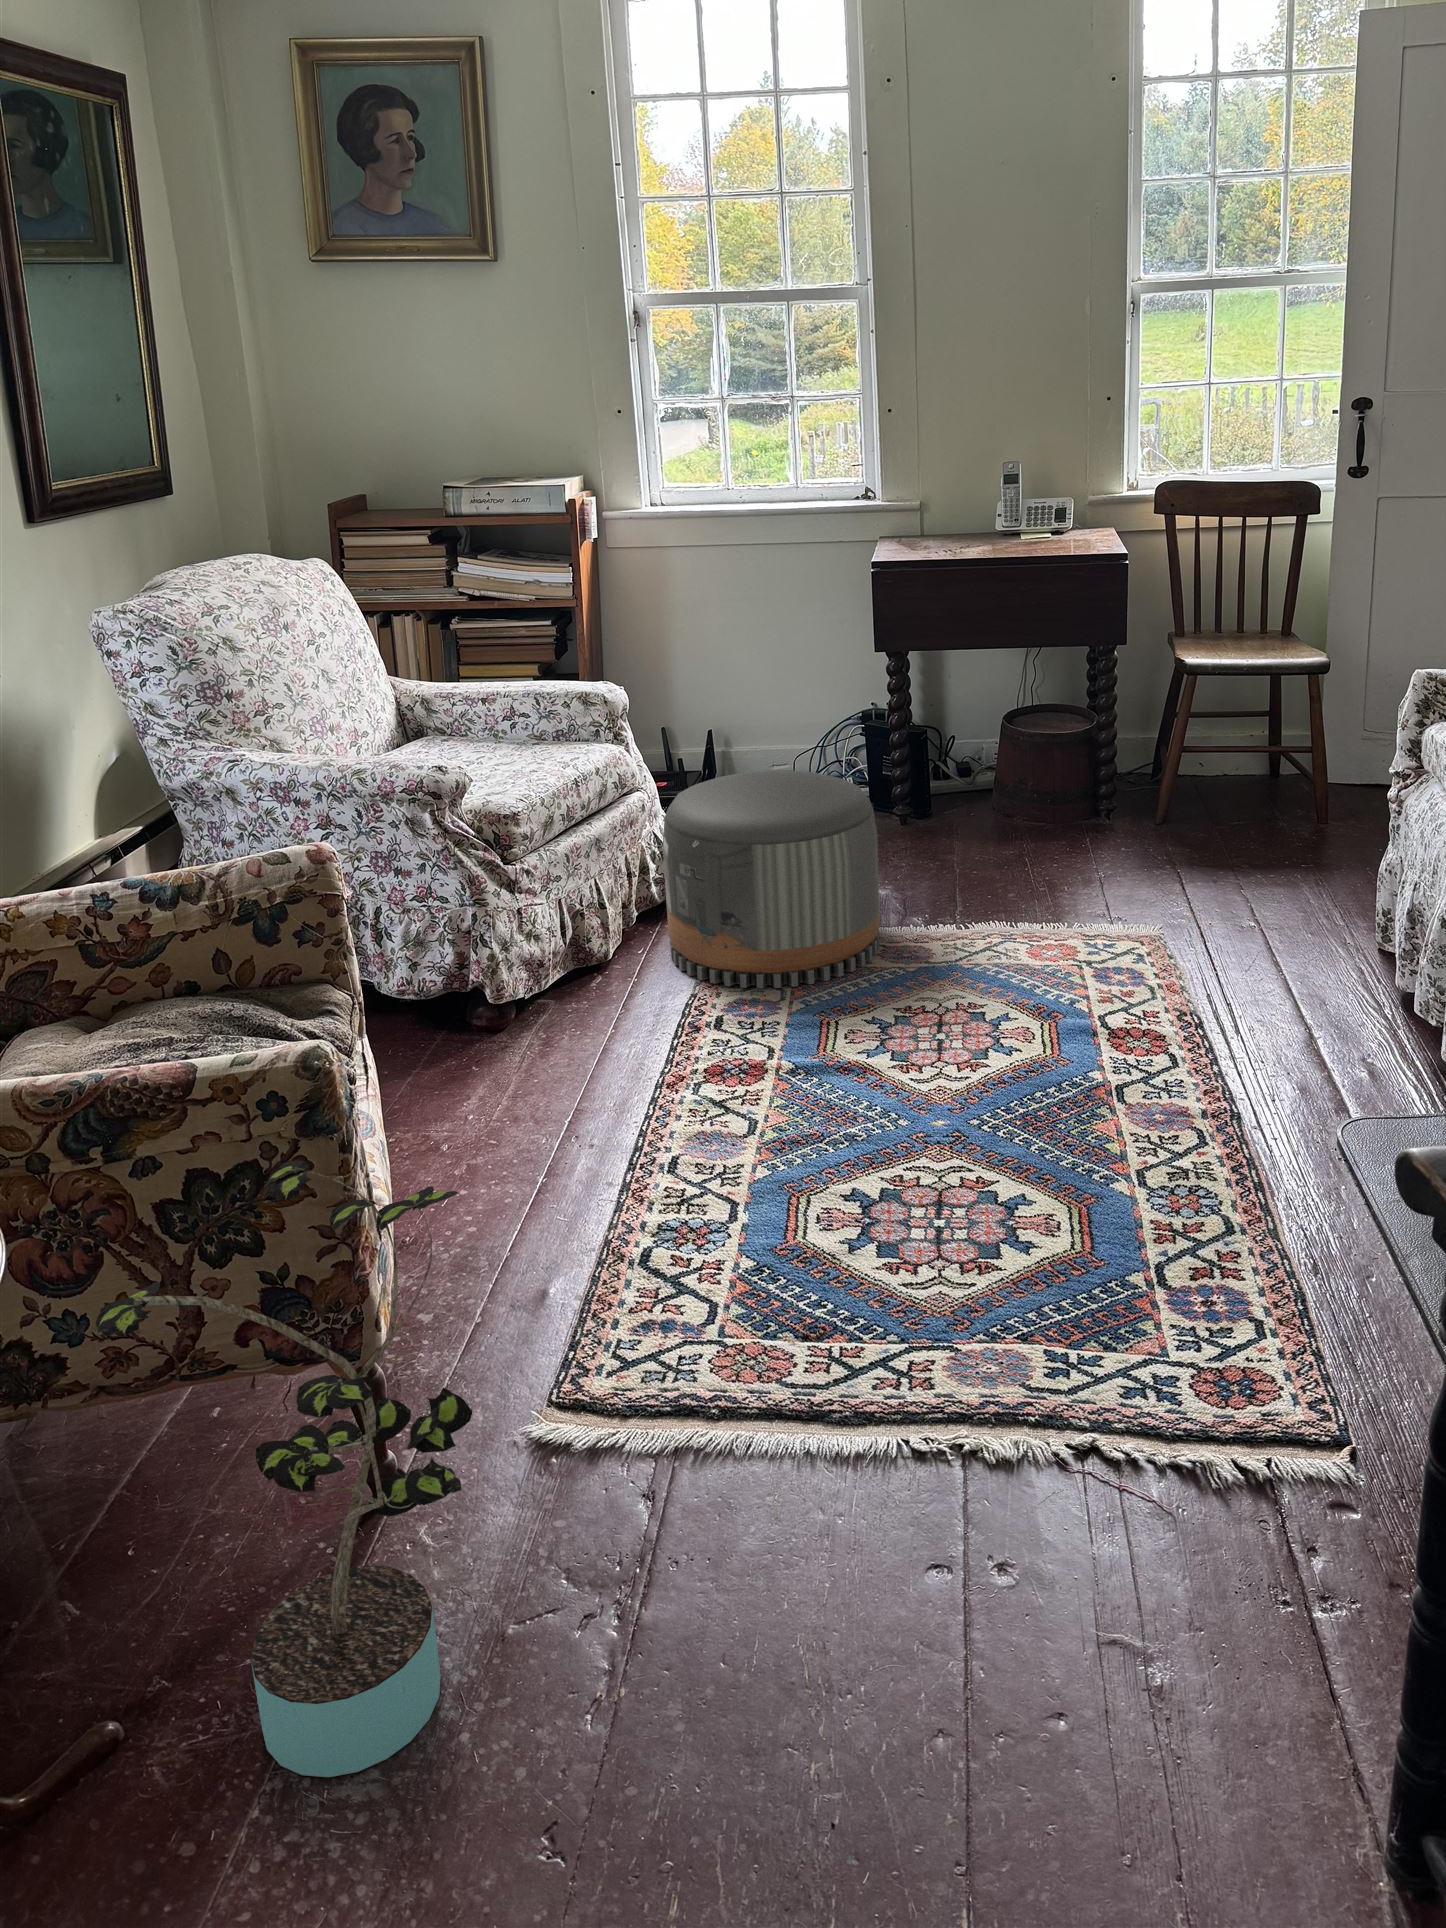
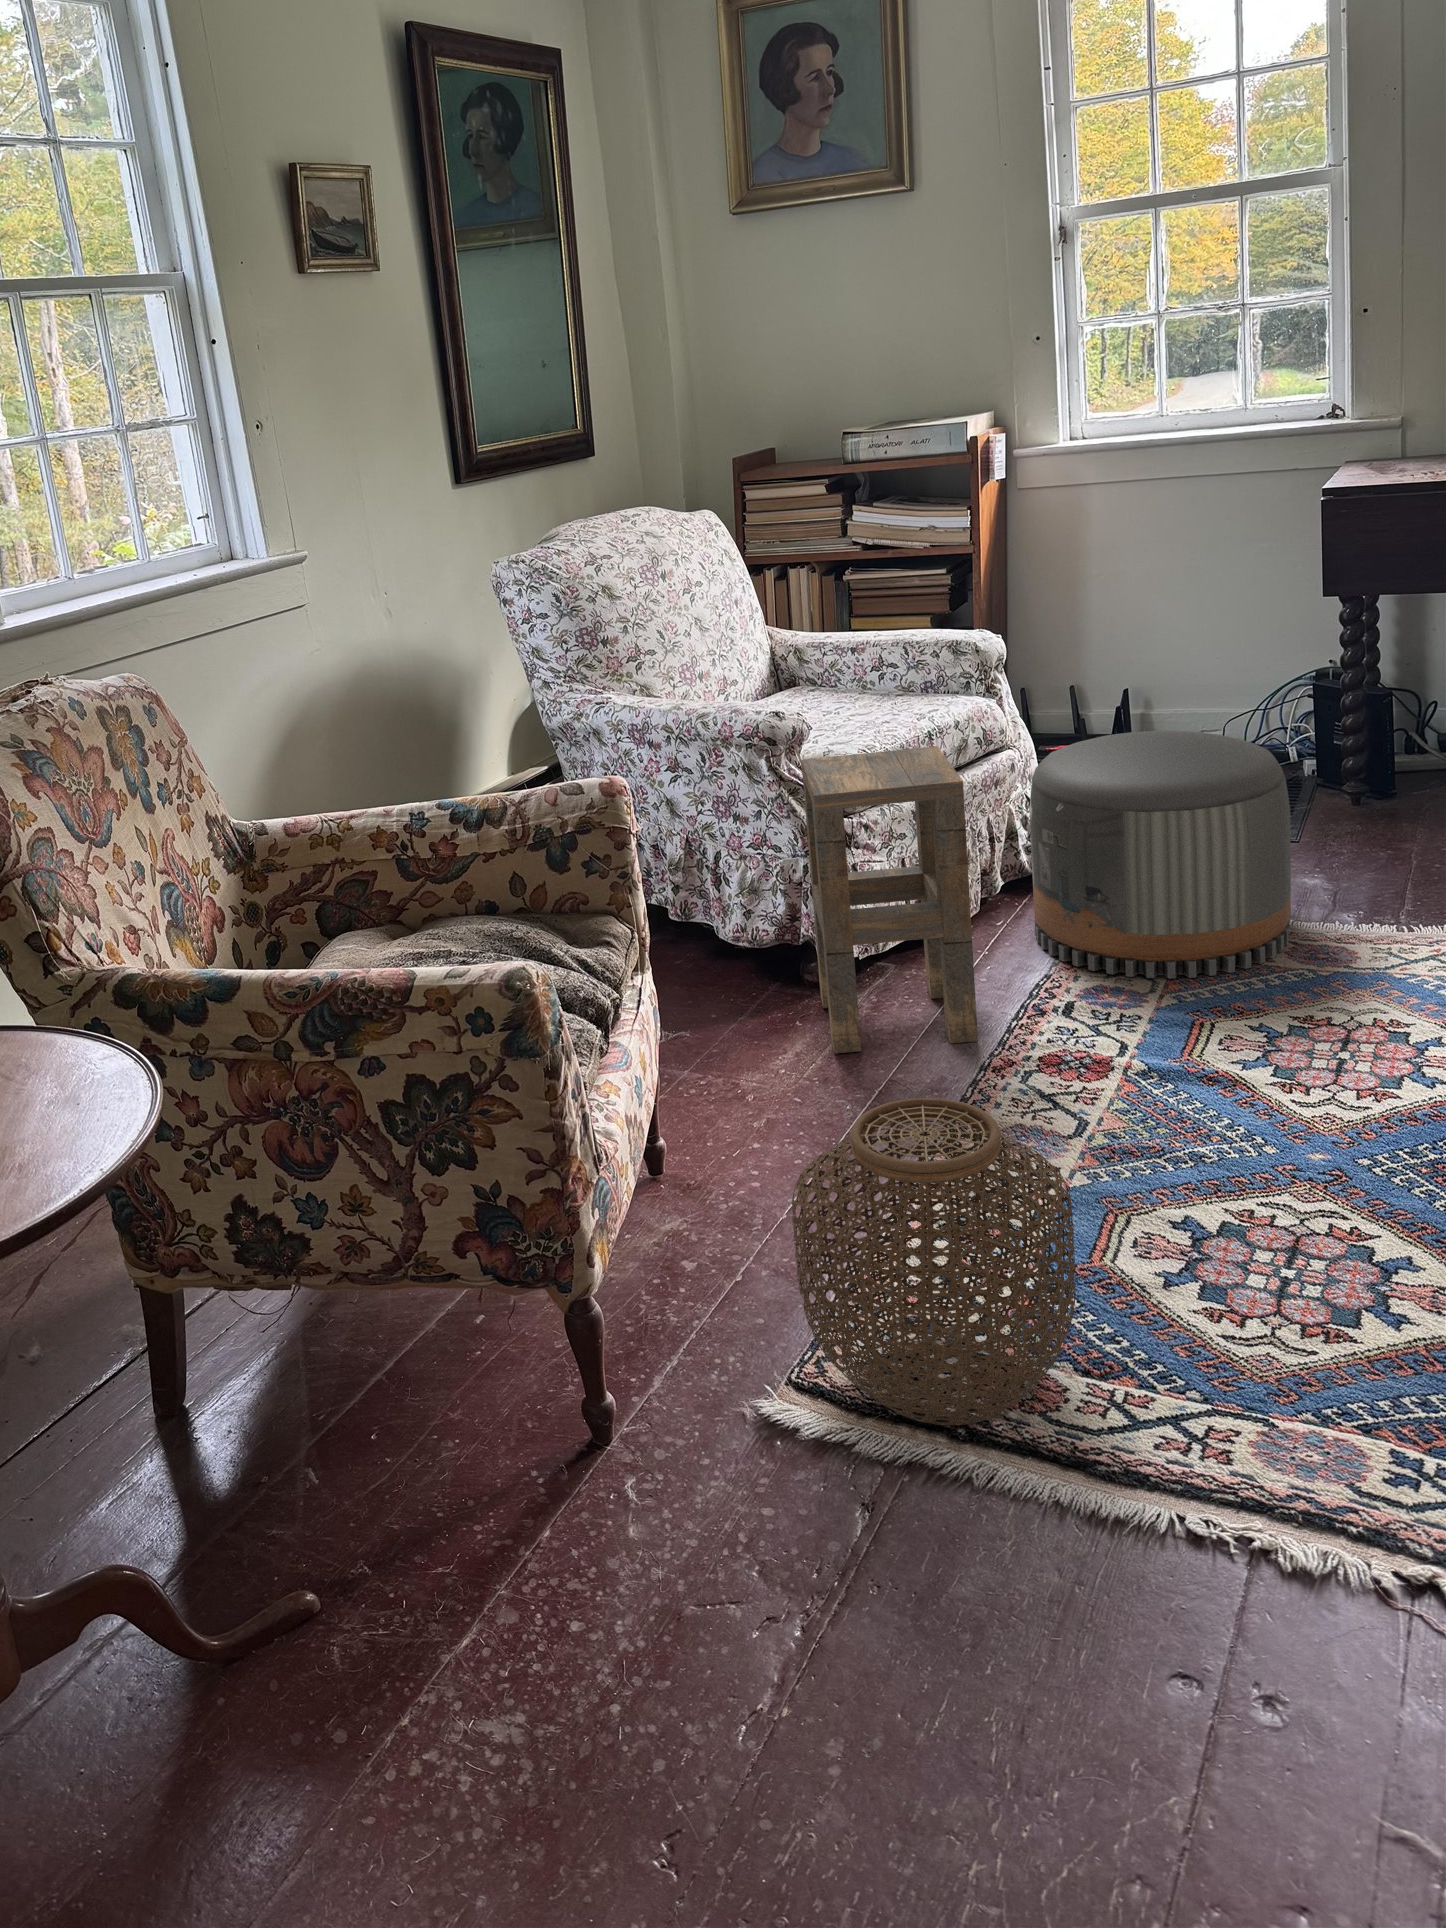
side table: none [466,795,644,1089] -> present [801,746,978,1053]
woven basket: none [554,1121,800,1410] -> present [792,1098,1076,1425]
potted plant: present [96,1161,473,1777] -> none [281,1074,628,1706]

